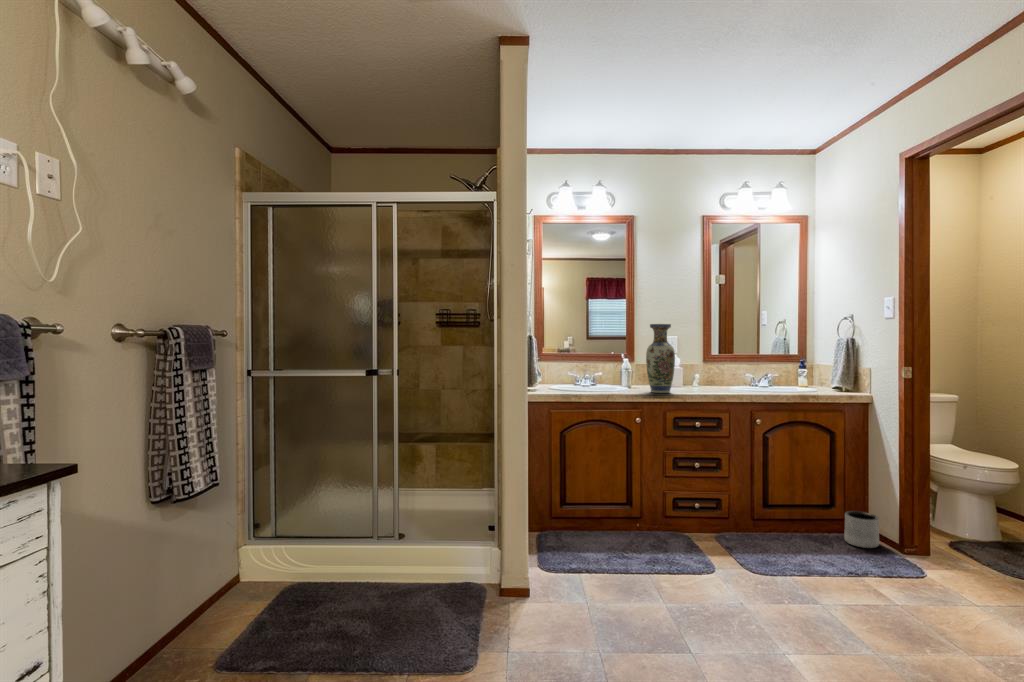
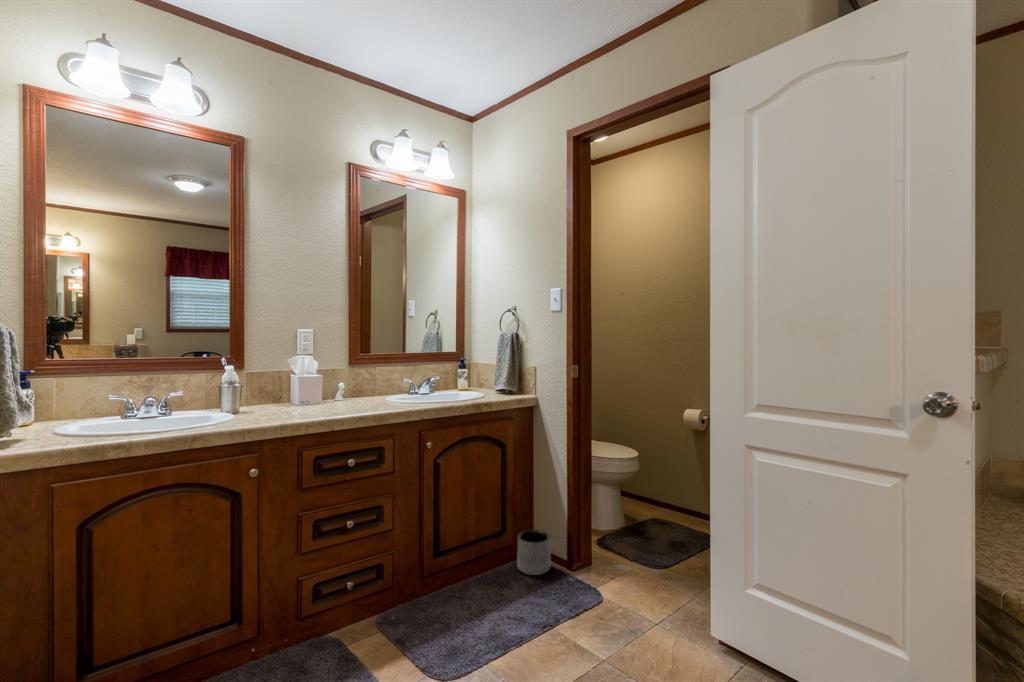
vase: present [646,324,675,393] -> none [267,309,316,421]

